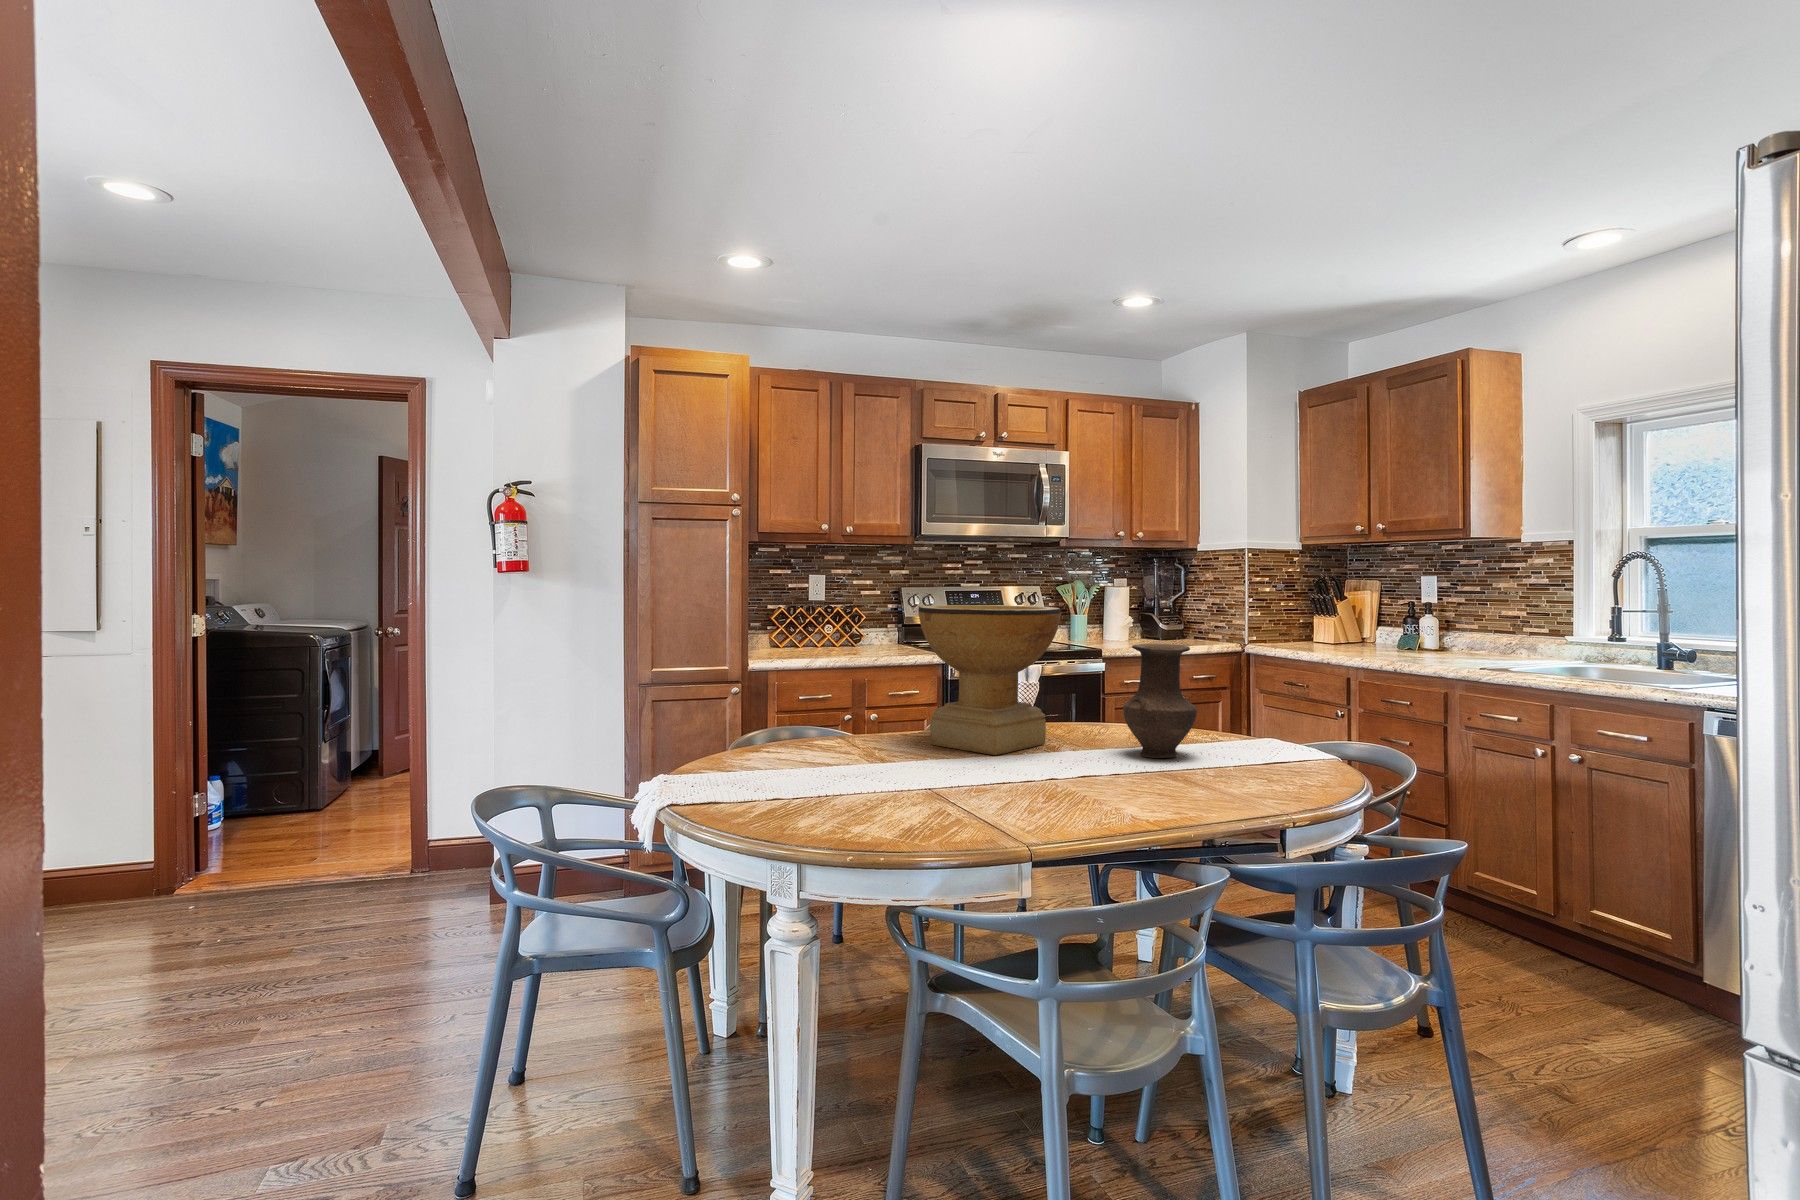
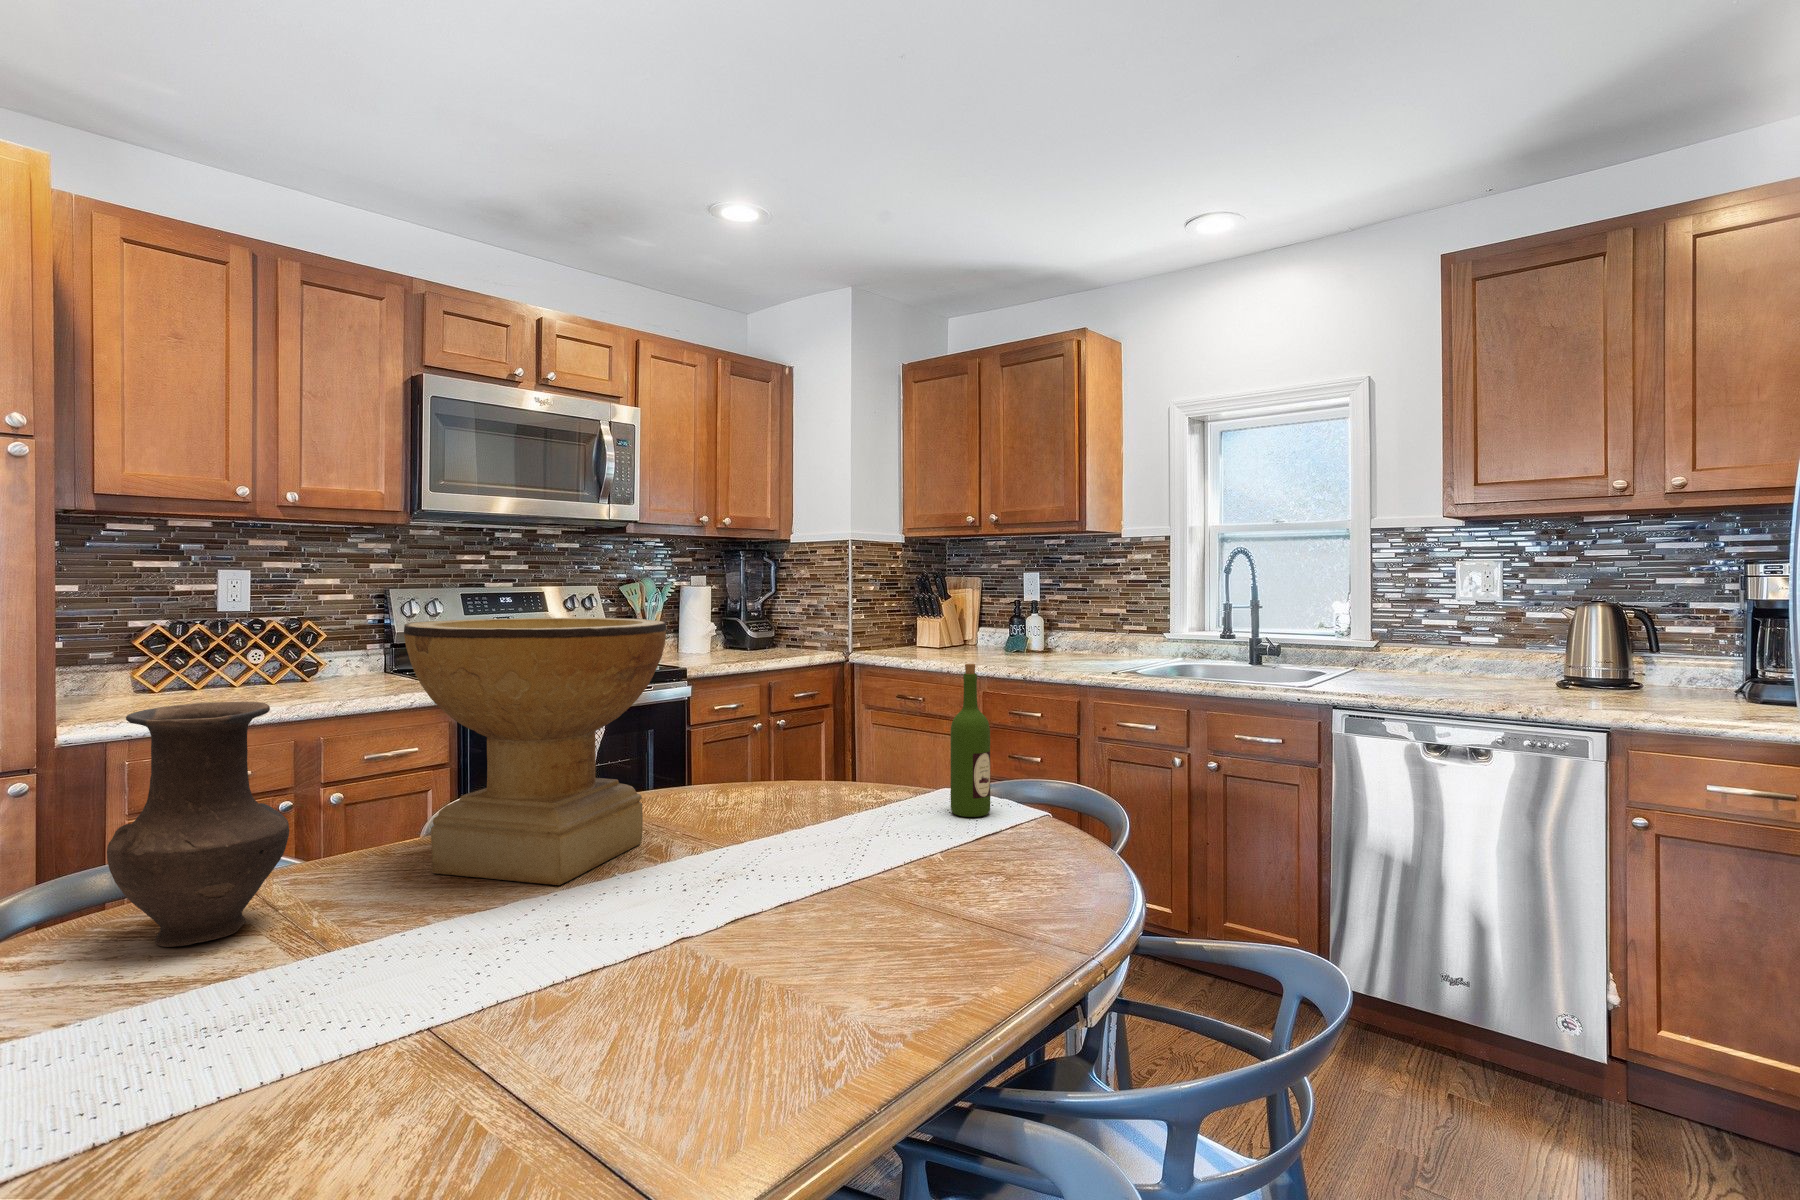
vase: present [1123,644,1197,758] -> present [107,702,289,947]
wine bottle: none [1262,644,1293,754] -> present [950,664,990,817]

